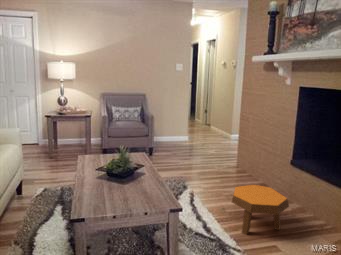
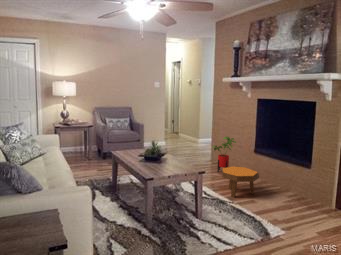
house plant: none [232,139,266,188] -> present [213,137,236,172]

